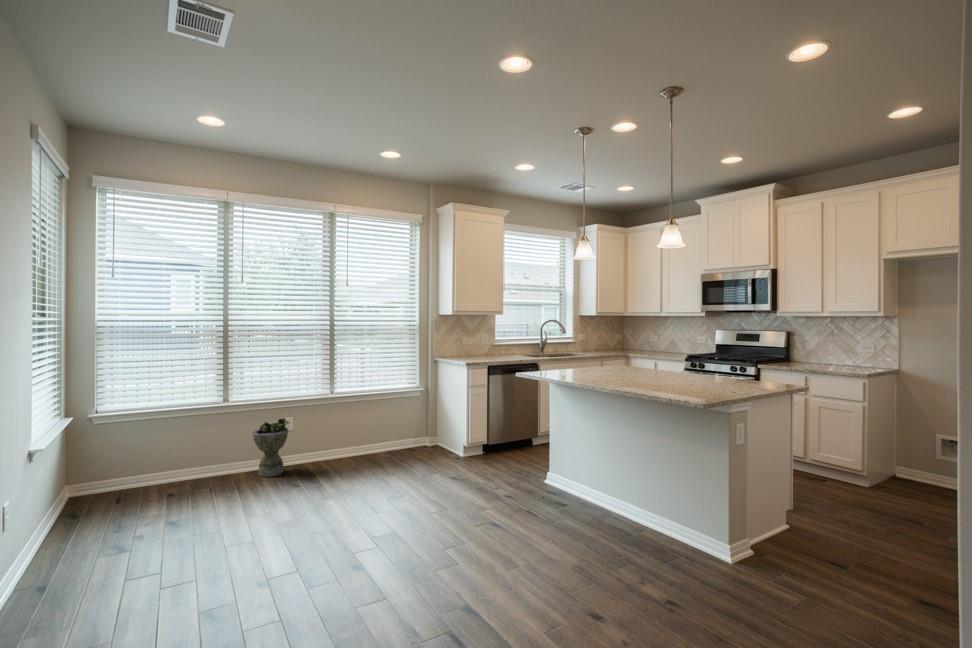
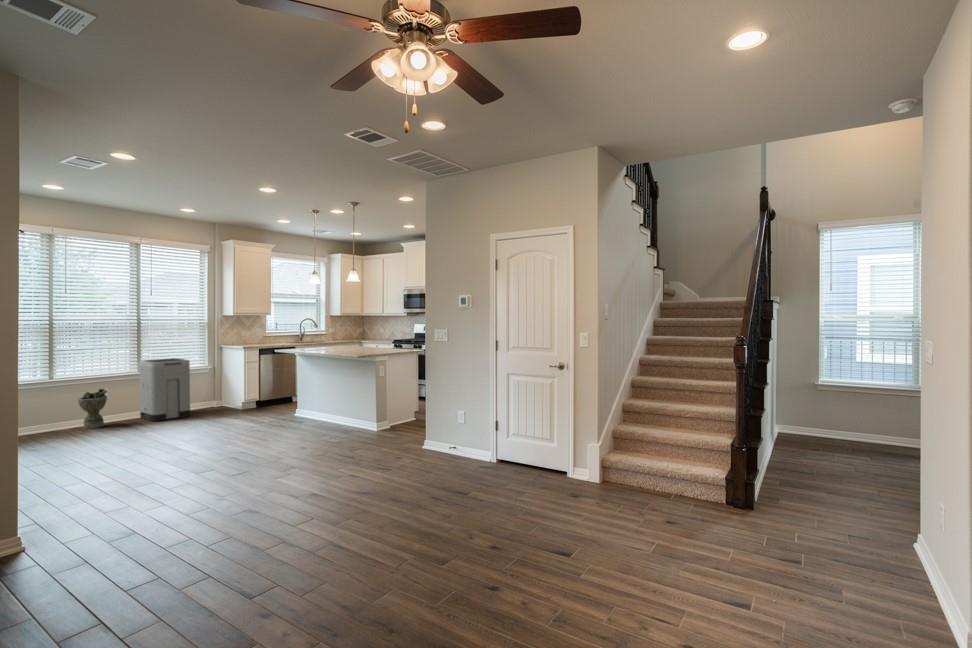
trash can: none [332,376,394,471] -> present [139,358,190,422]

